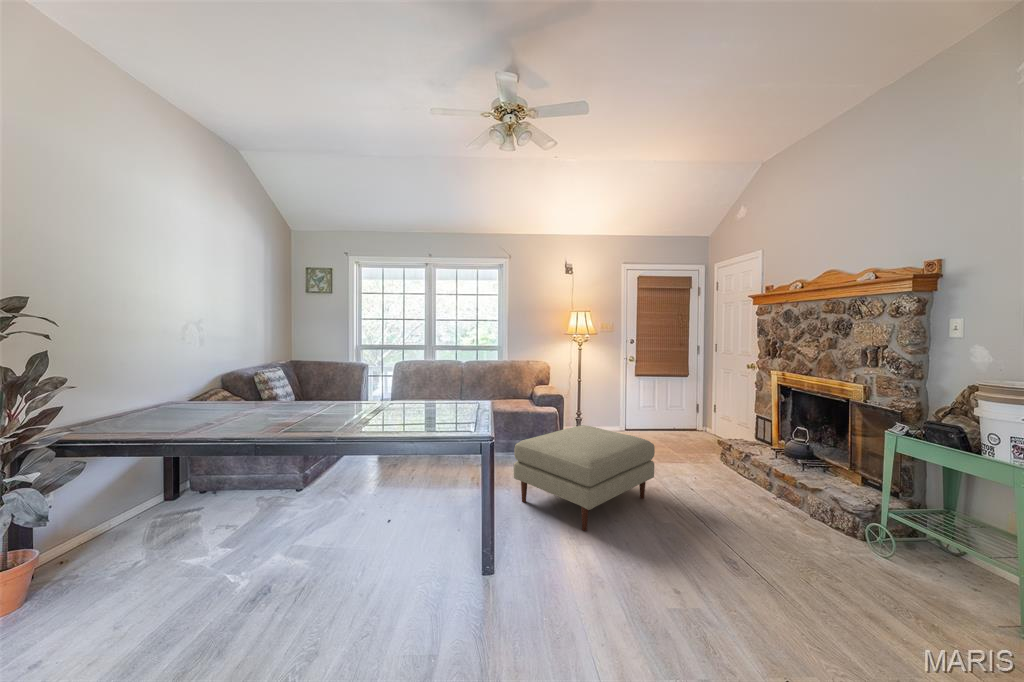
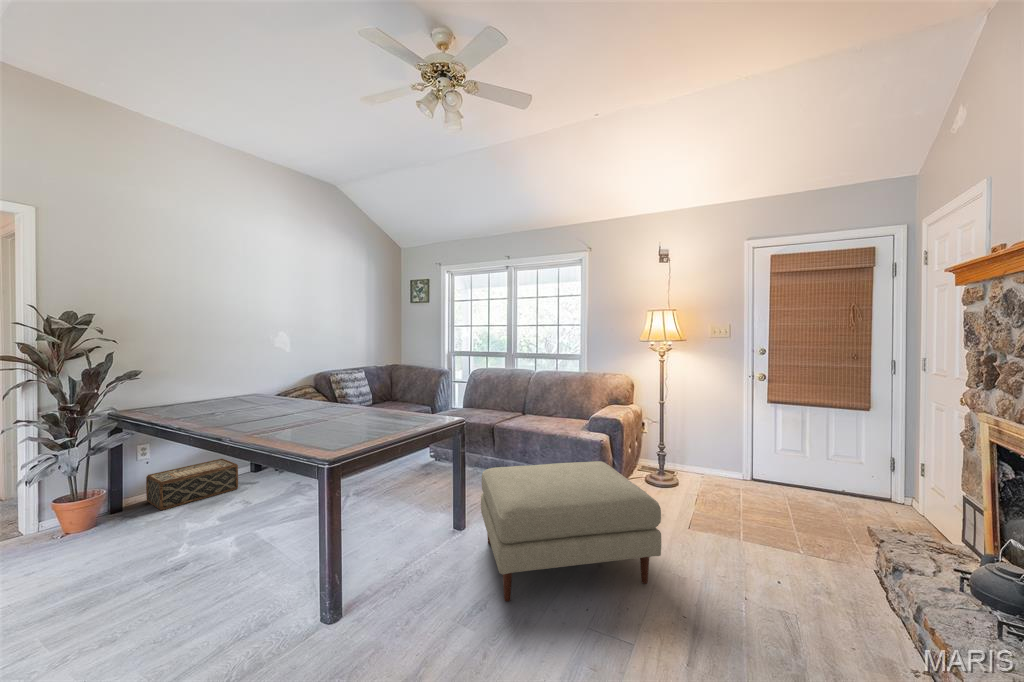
woven basket: none [43,490,180,569] -> present [146,459,238,510]

